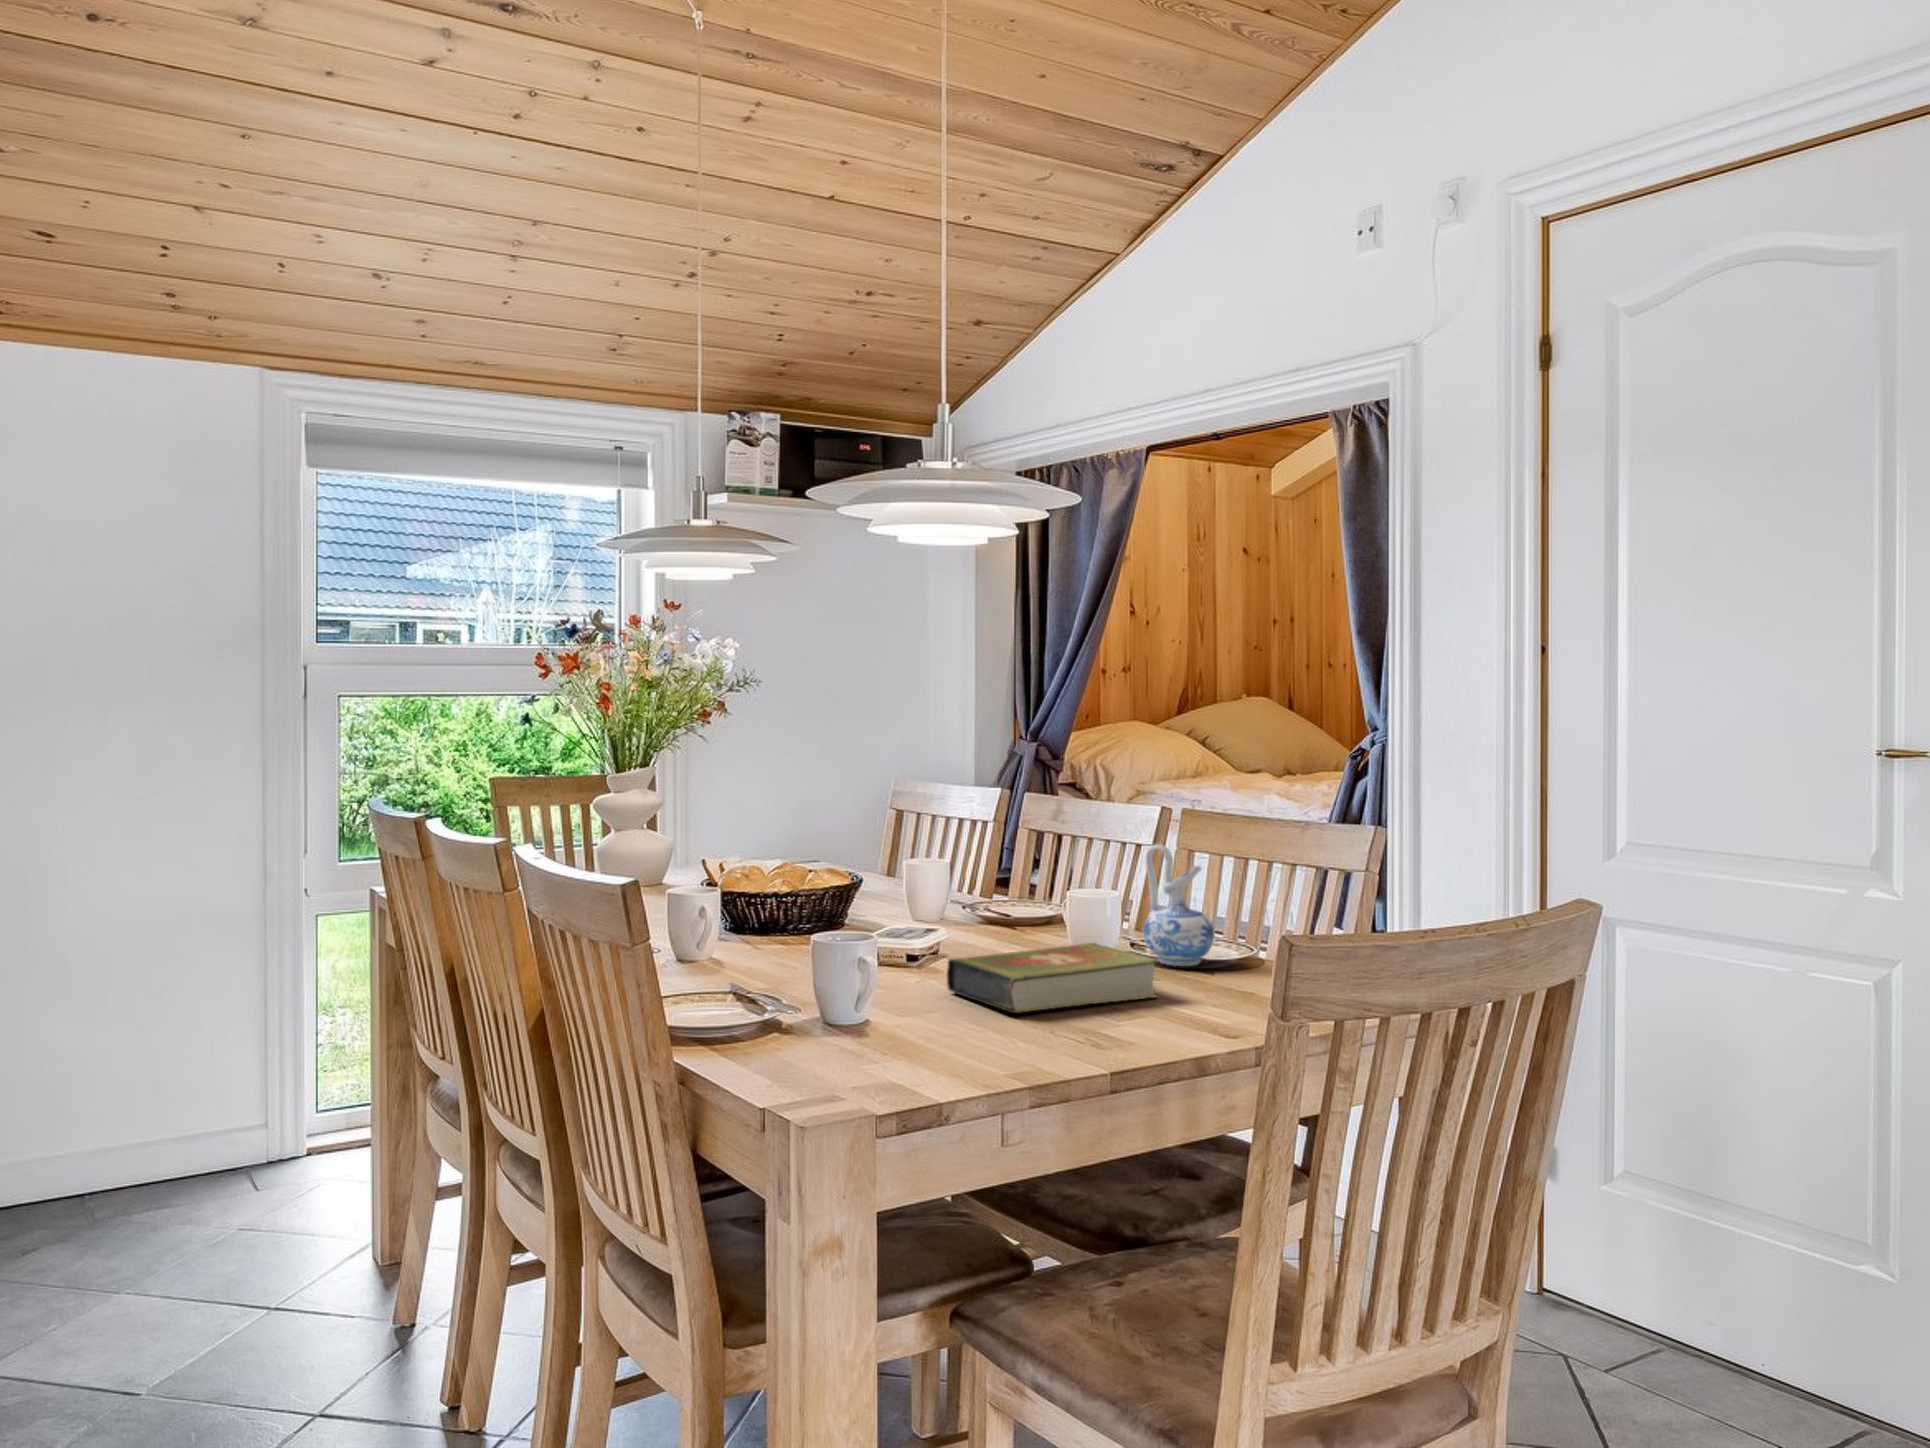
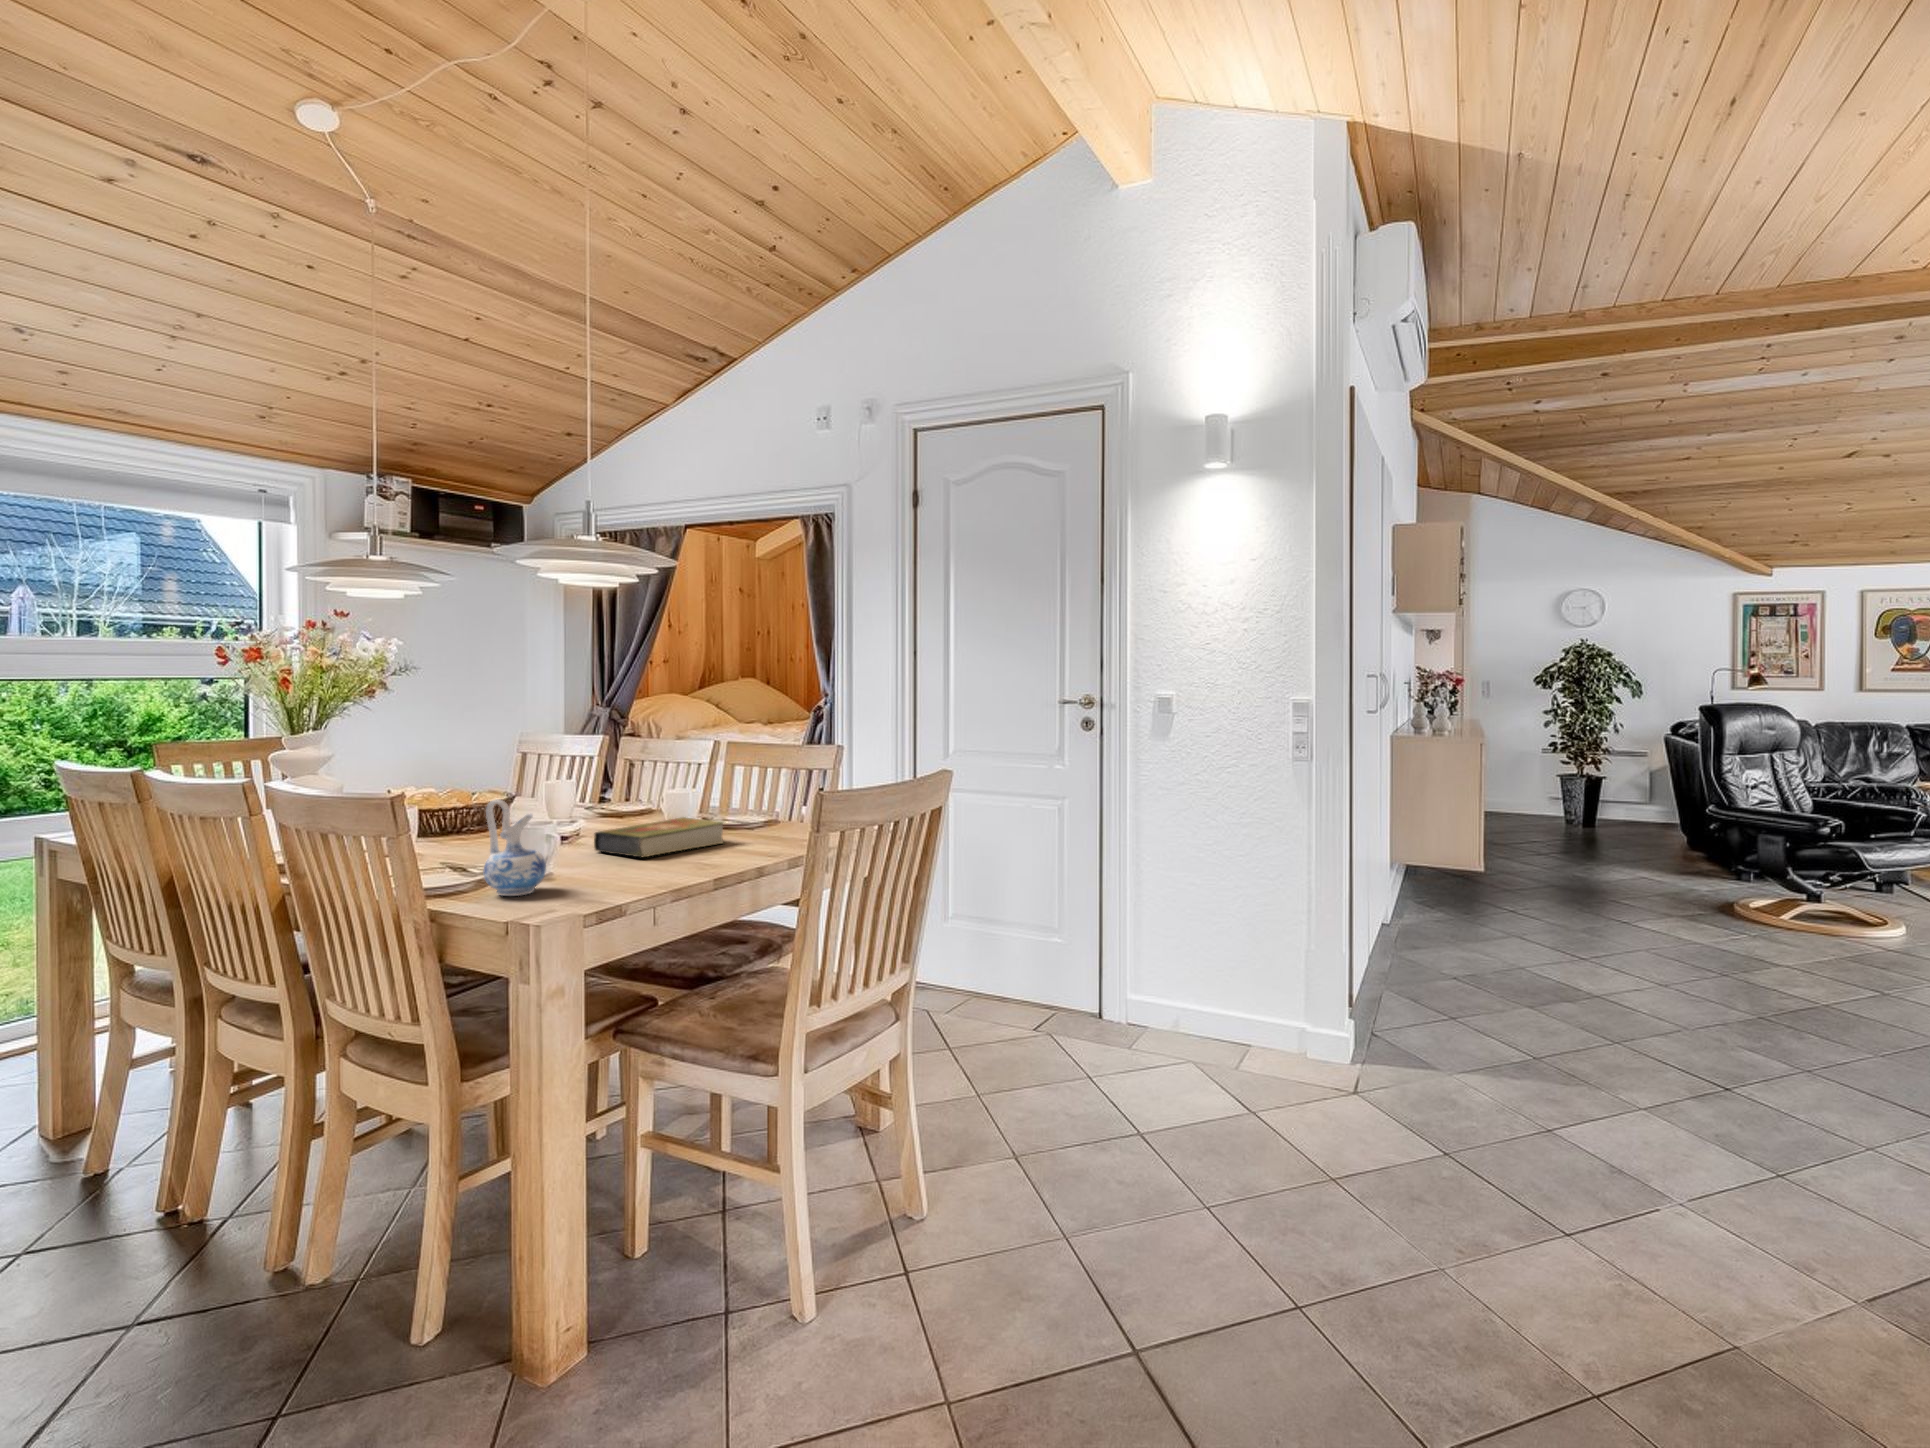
ceramic pitcher: present [1143,845,1214,966] -> present [483,799,546,896]

